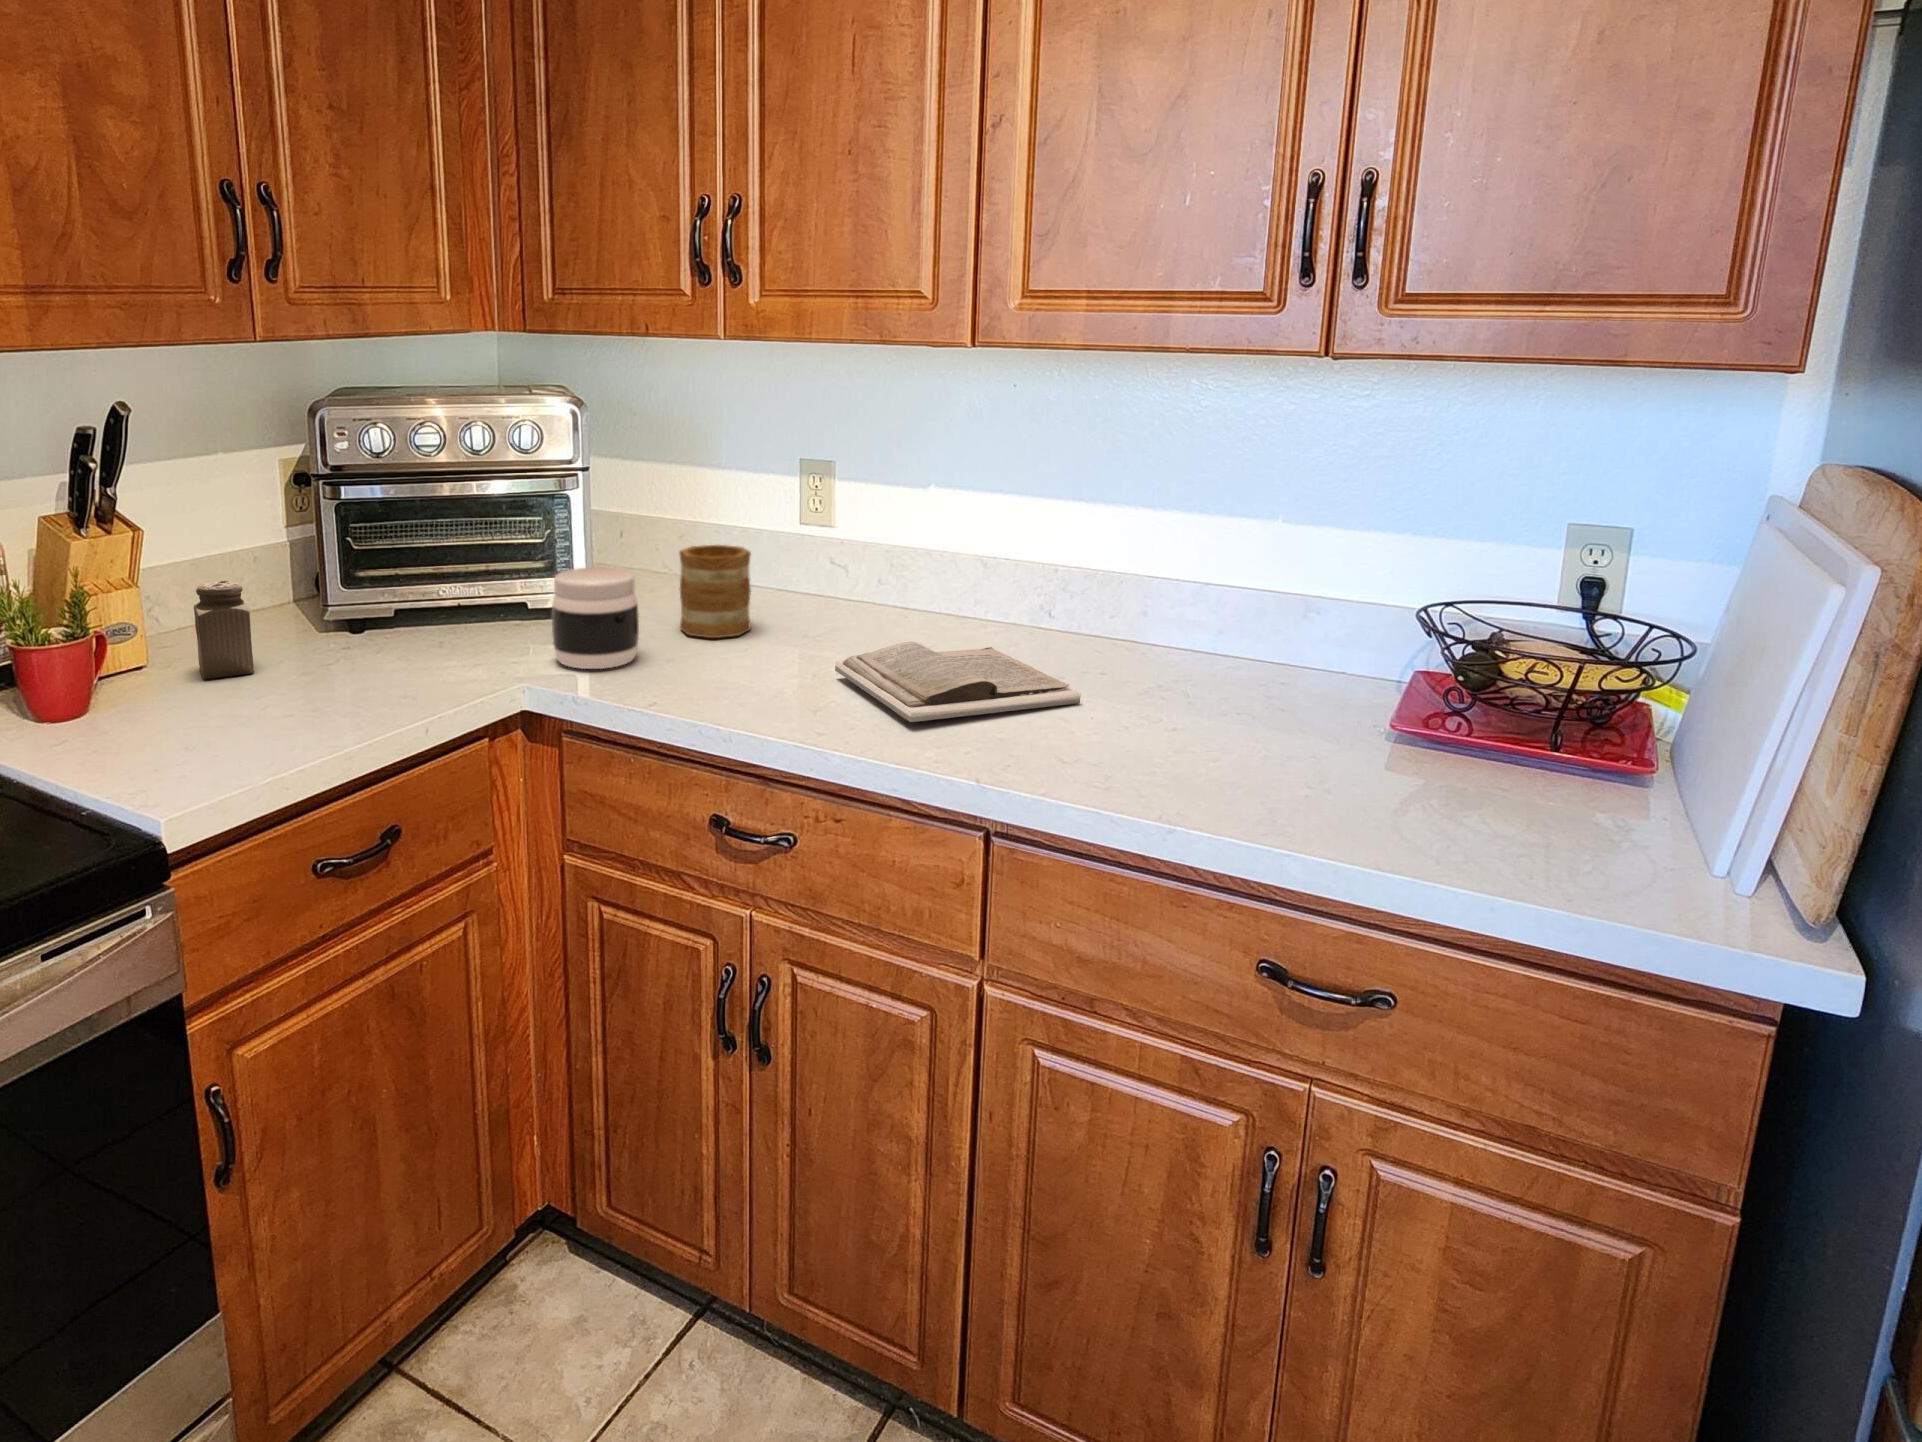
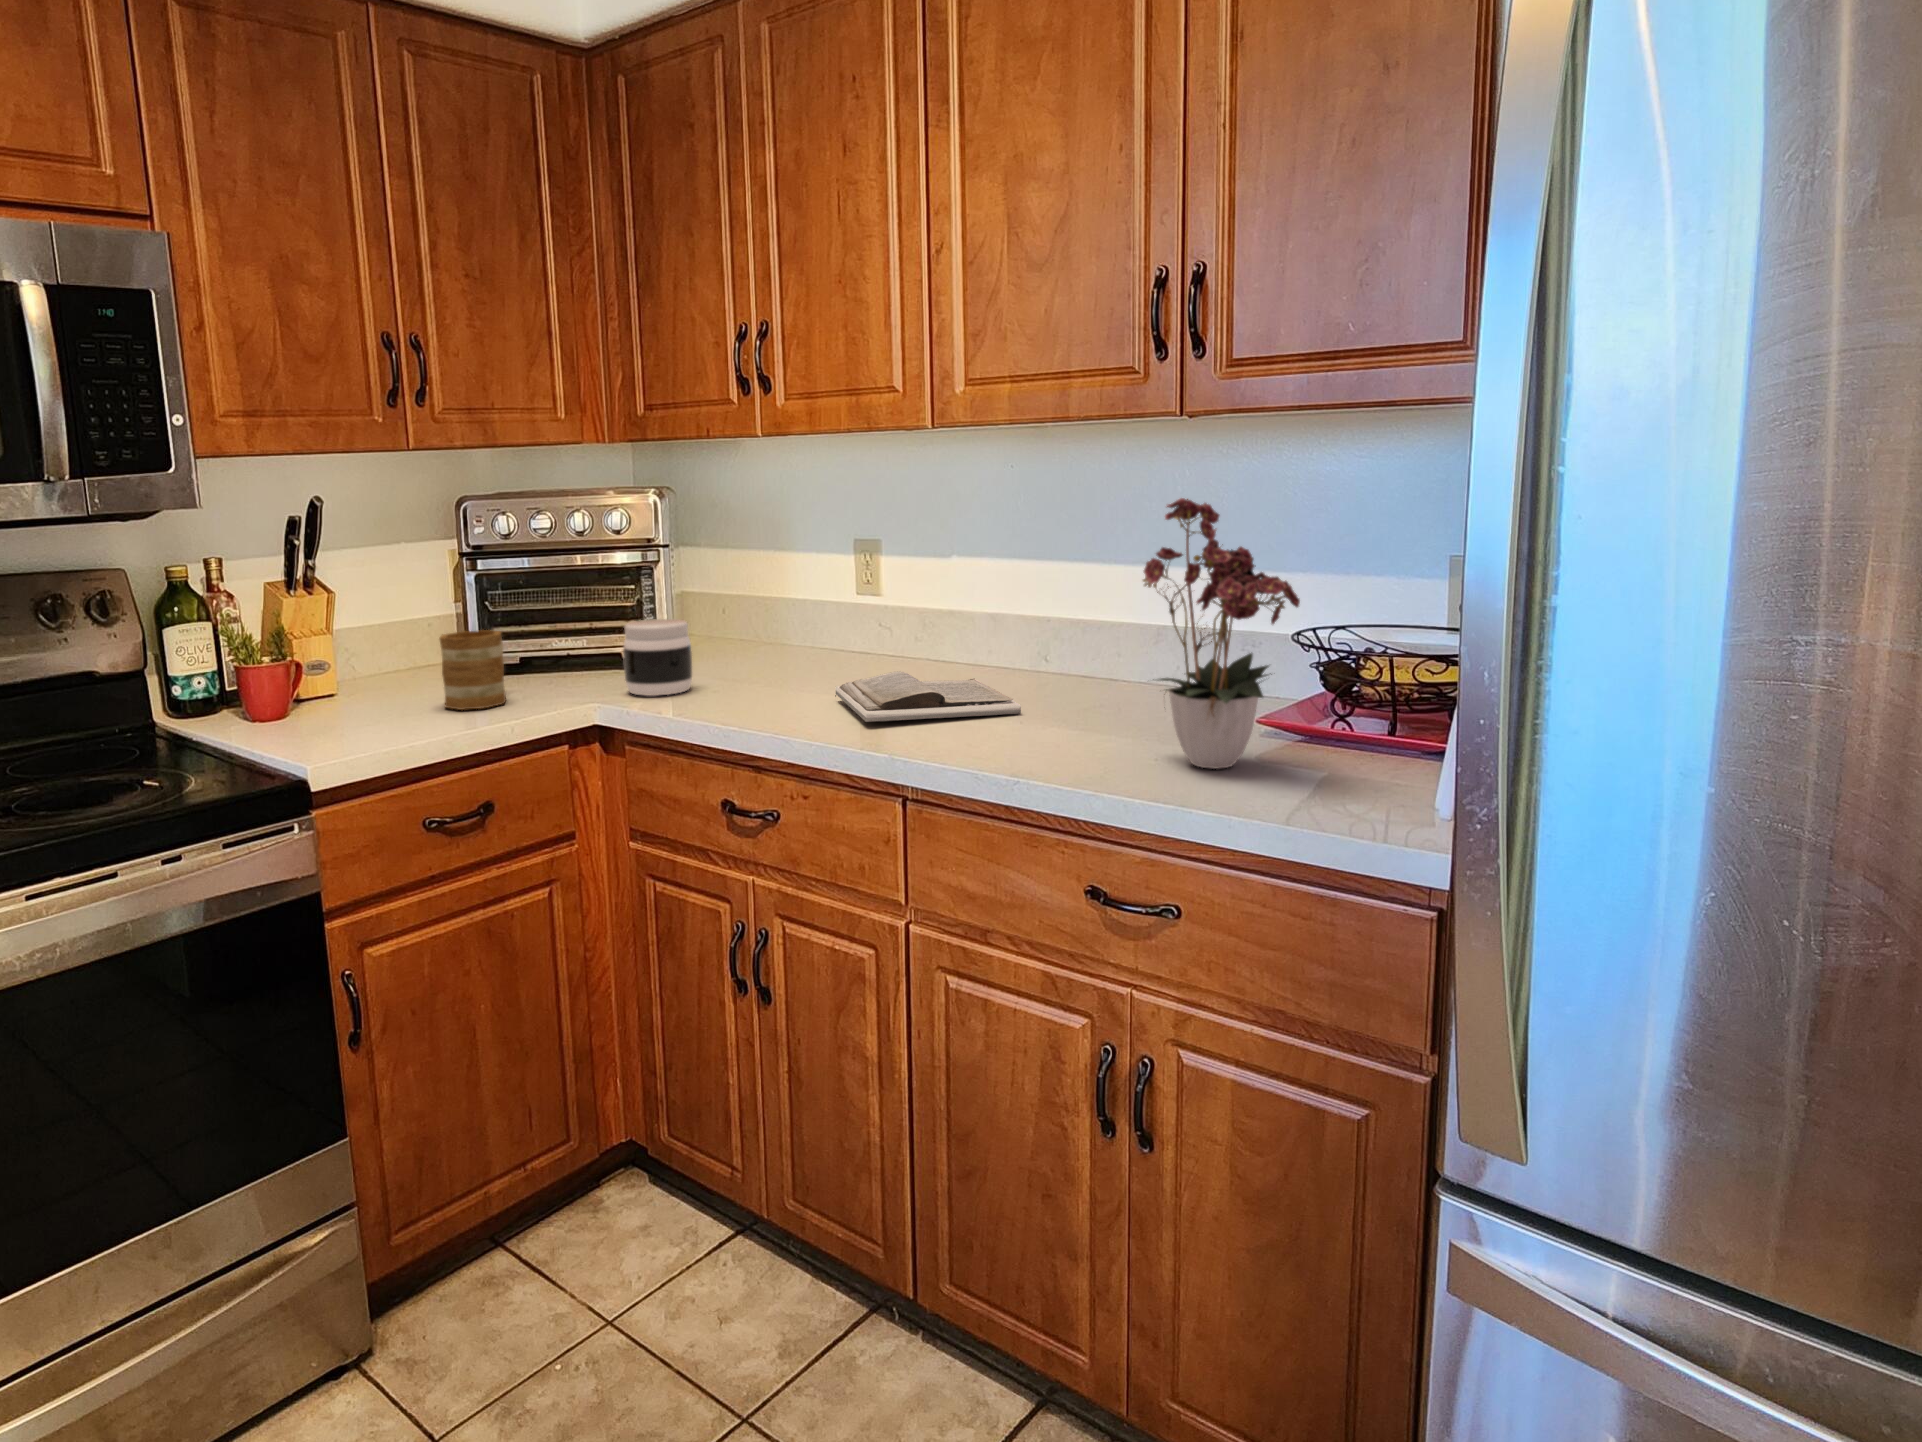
flower arrangement: none [1290,455,1556,804] -> present [1143,498,1300,769]
mug: present [679,545,751,638] -> present [439,630,506,710]
salt shaker: present [194,581,254,679] -> none [366,630,408,702]

